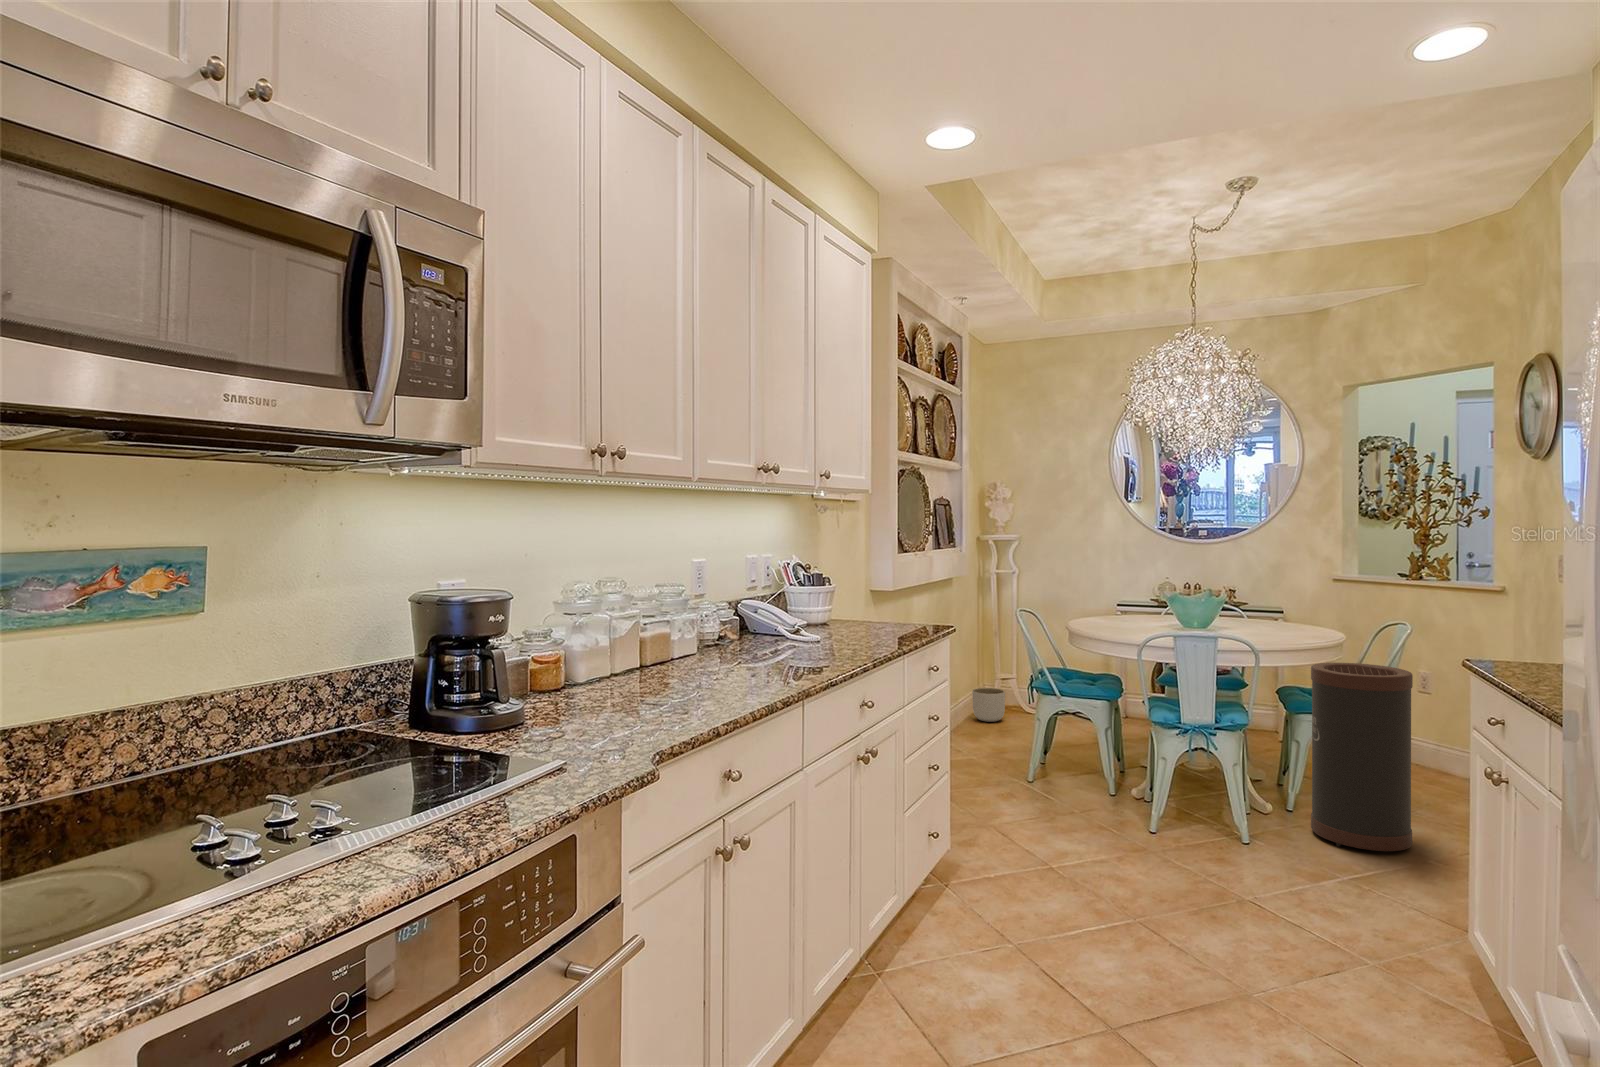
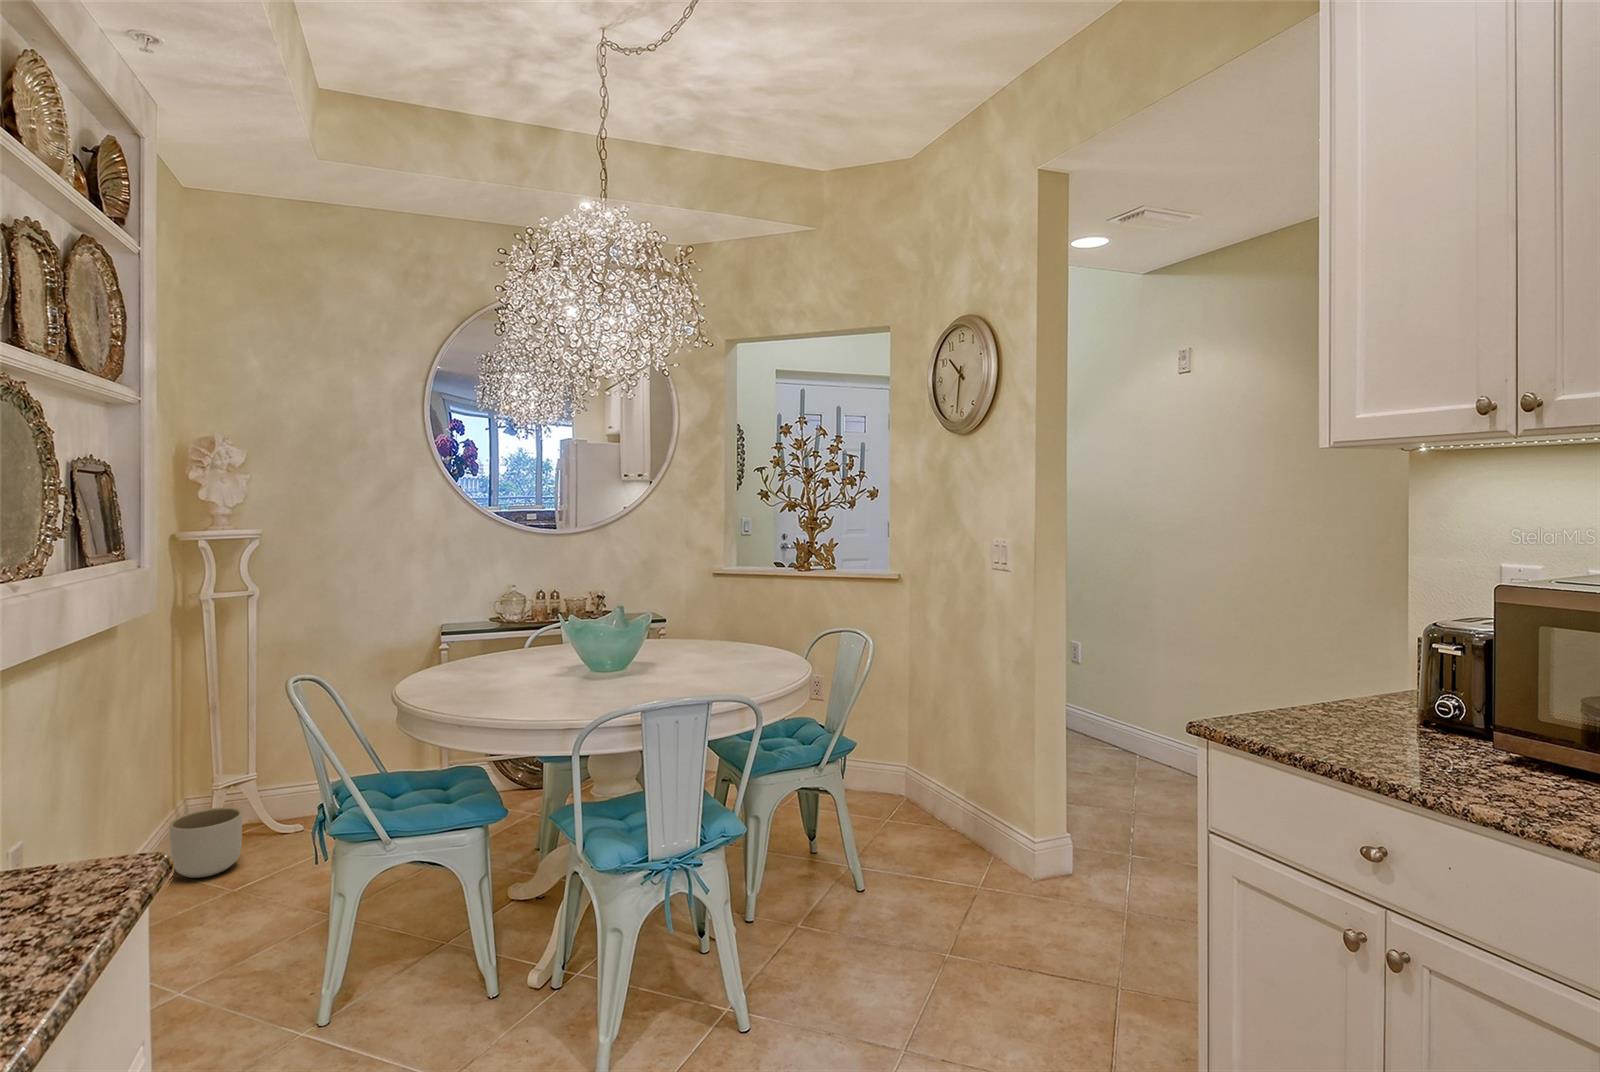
trash can: present [1311,663,1413,851] -> none [787,702,903,972]

